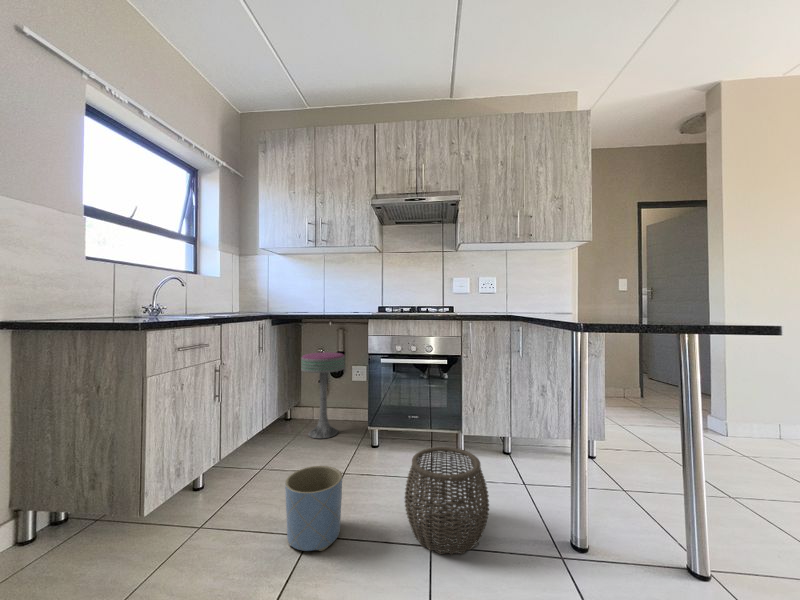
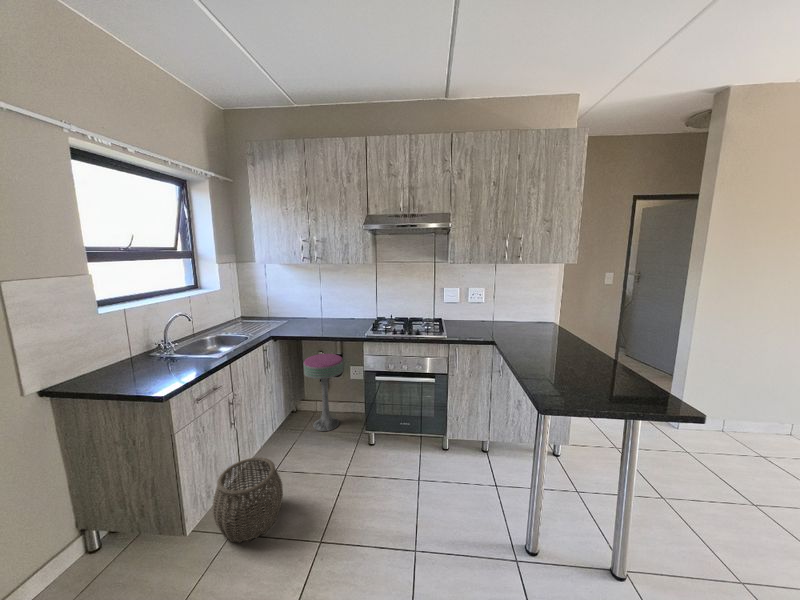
woven basket: present [405,447,489,555] -> present [213,457,283,542]
planter: present [285,466,342,551] -> none [299,488,345,561]

